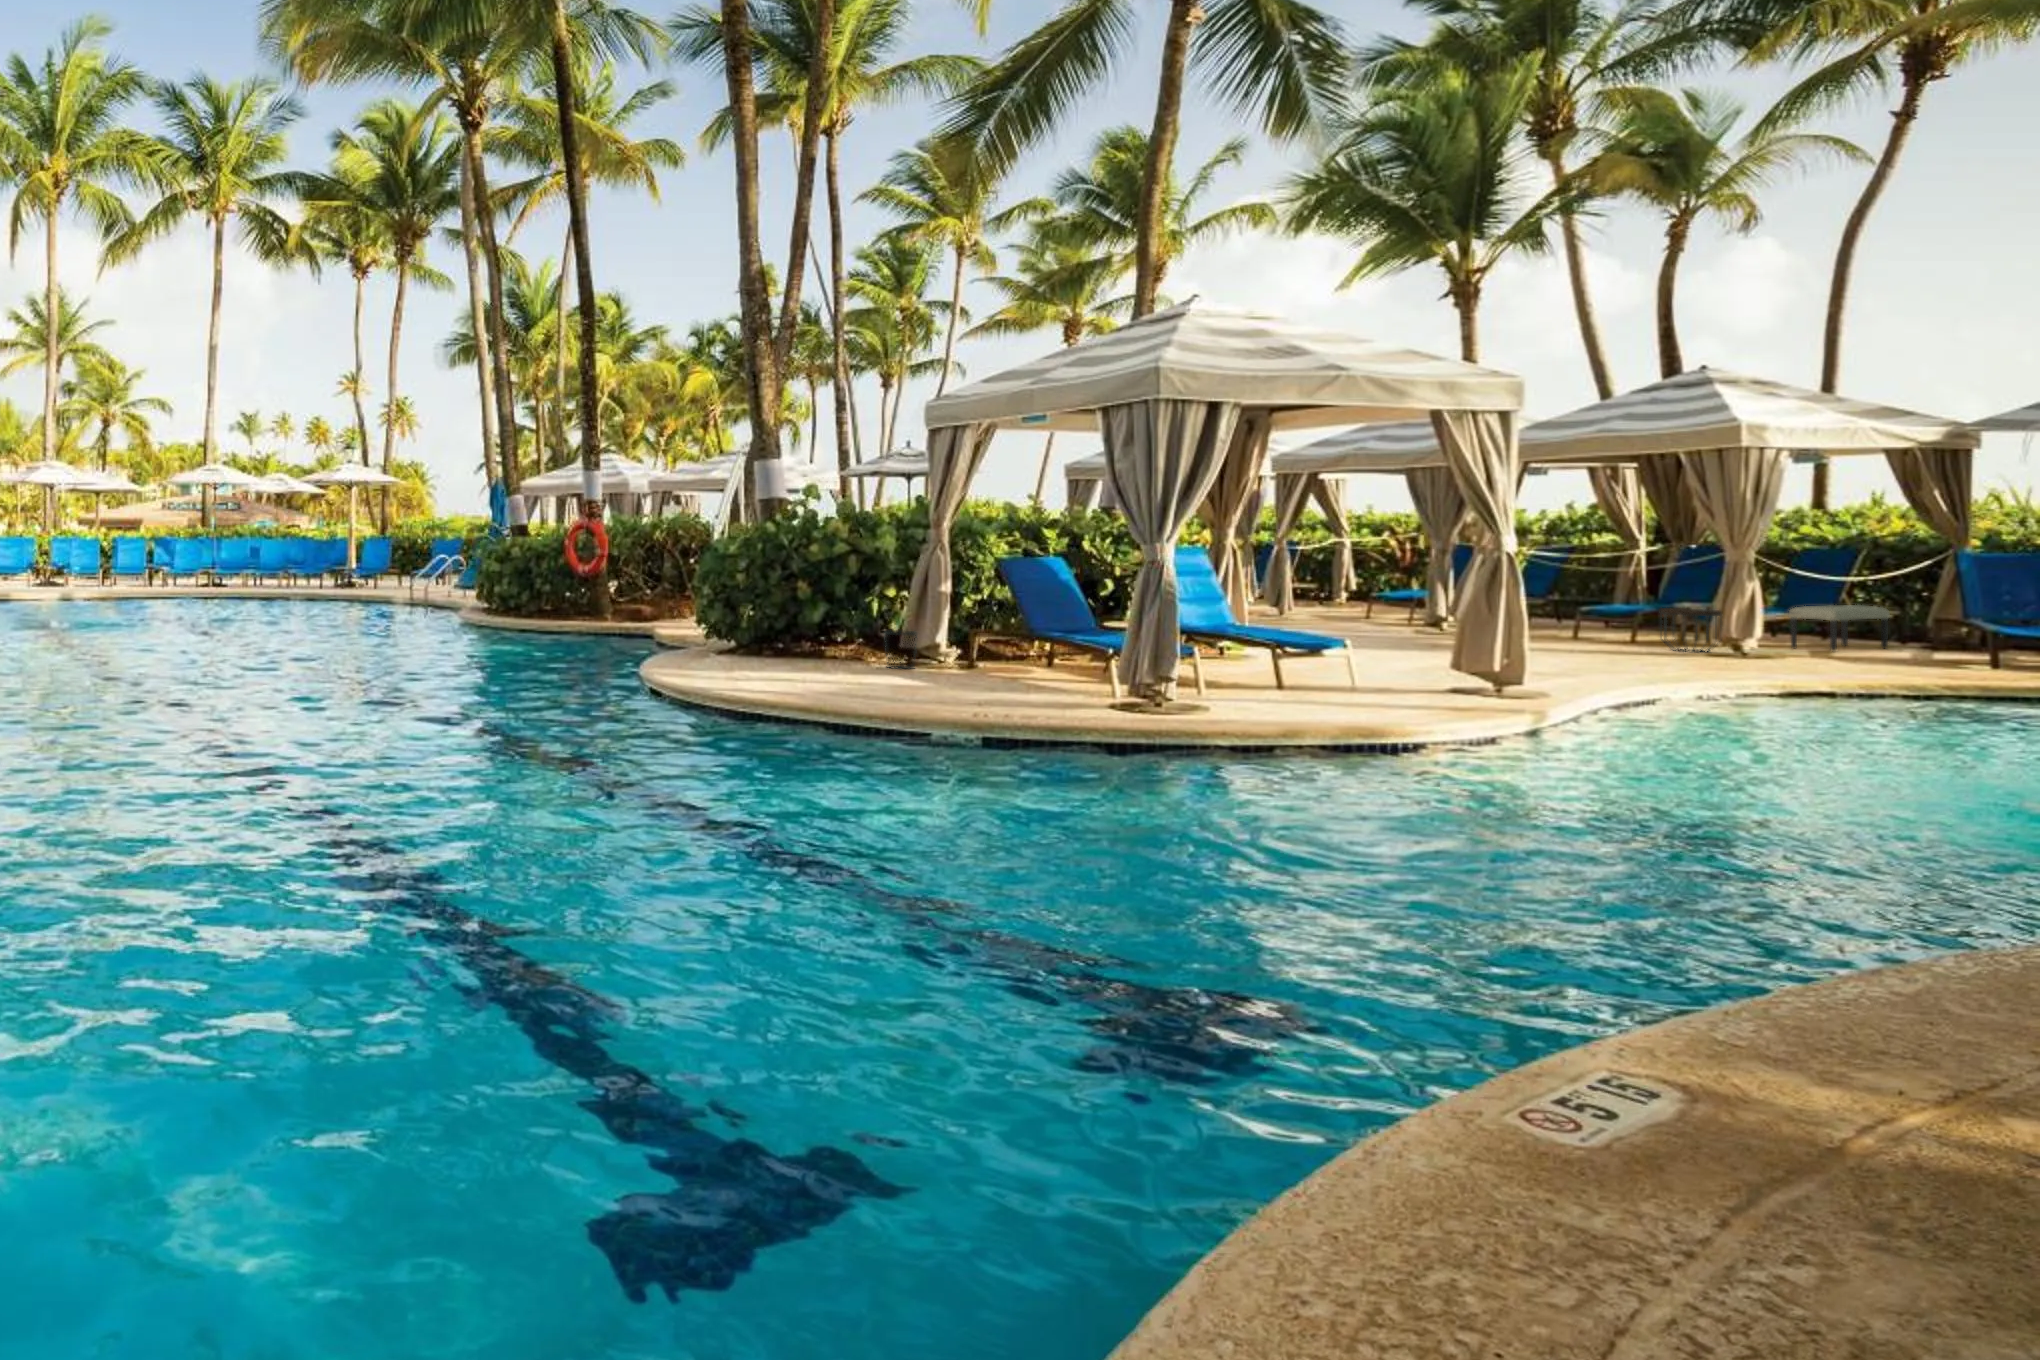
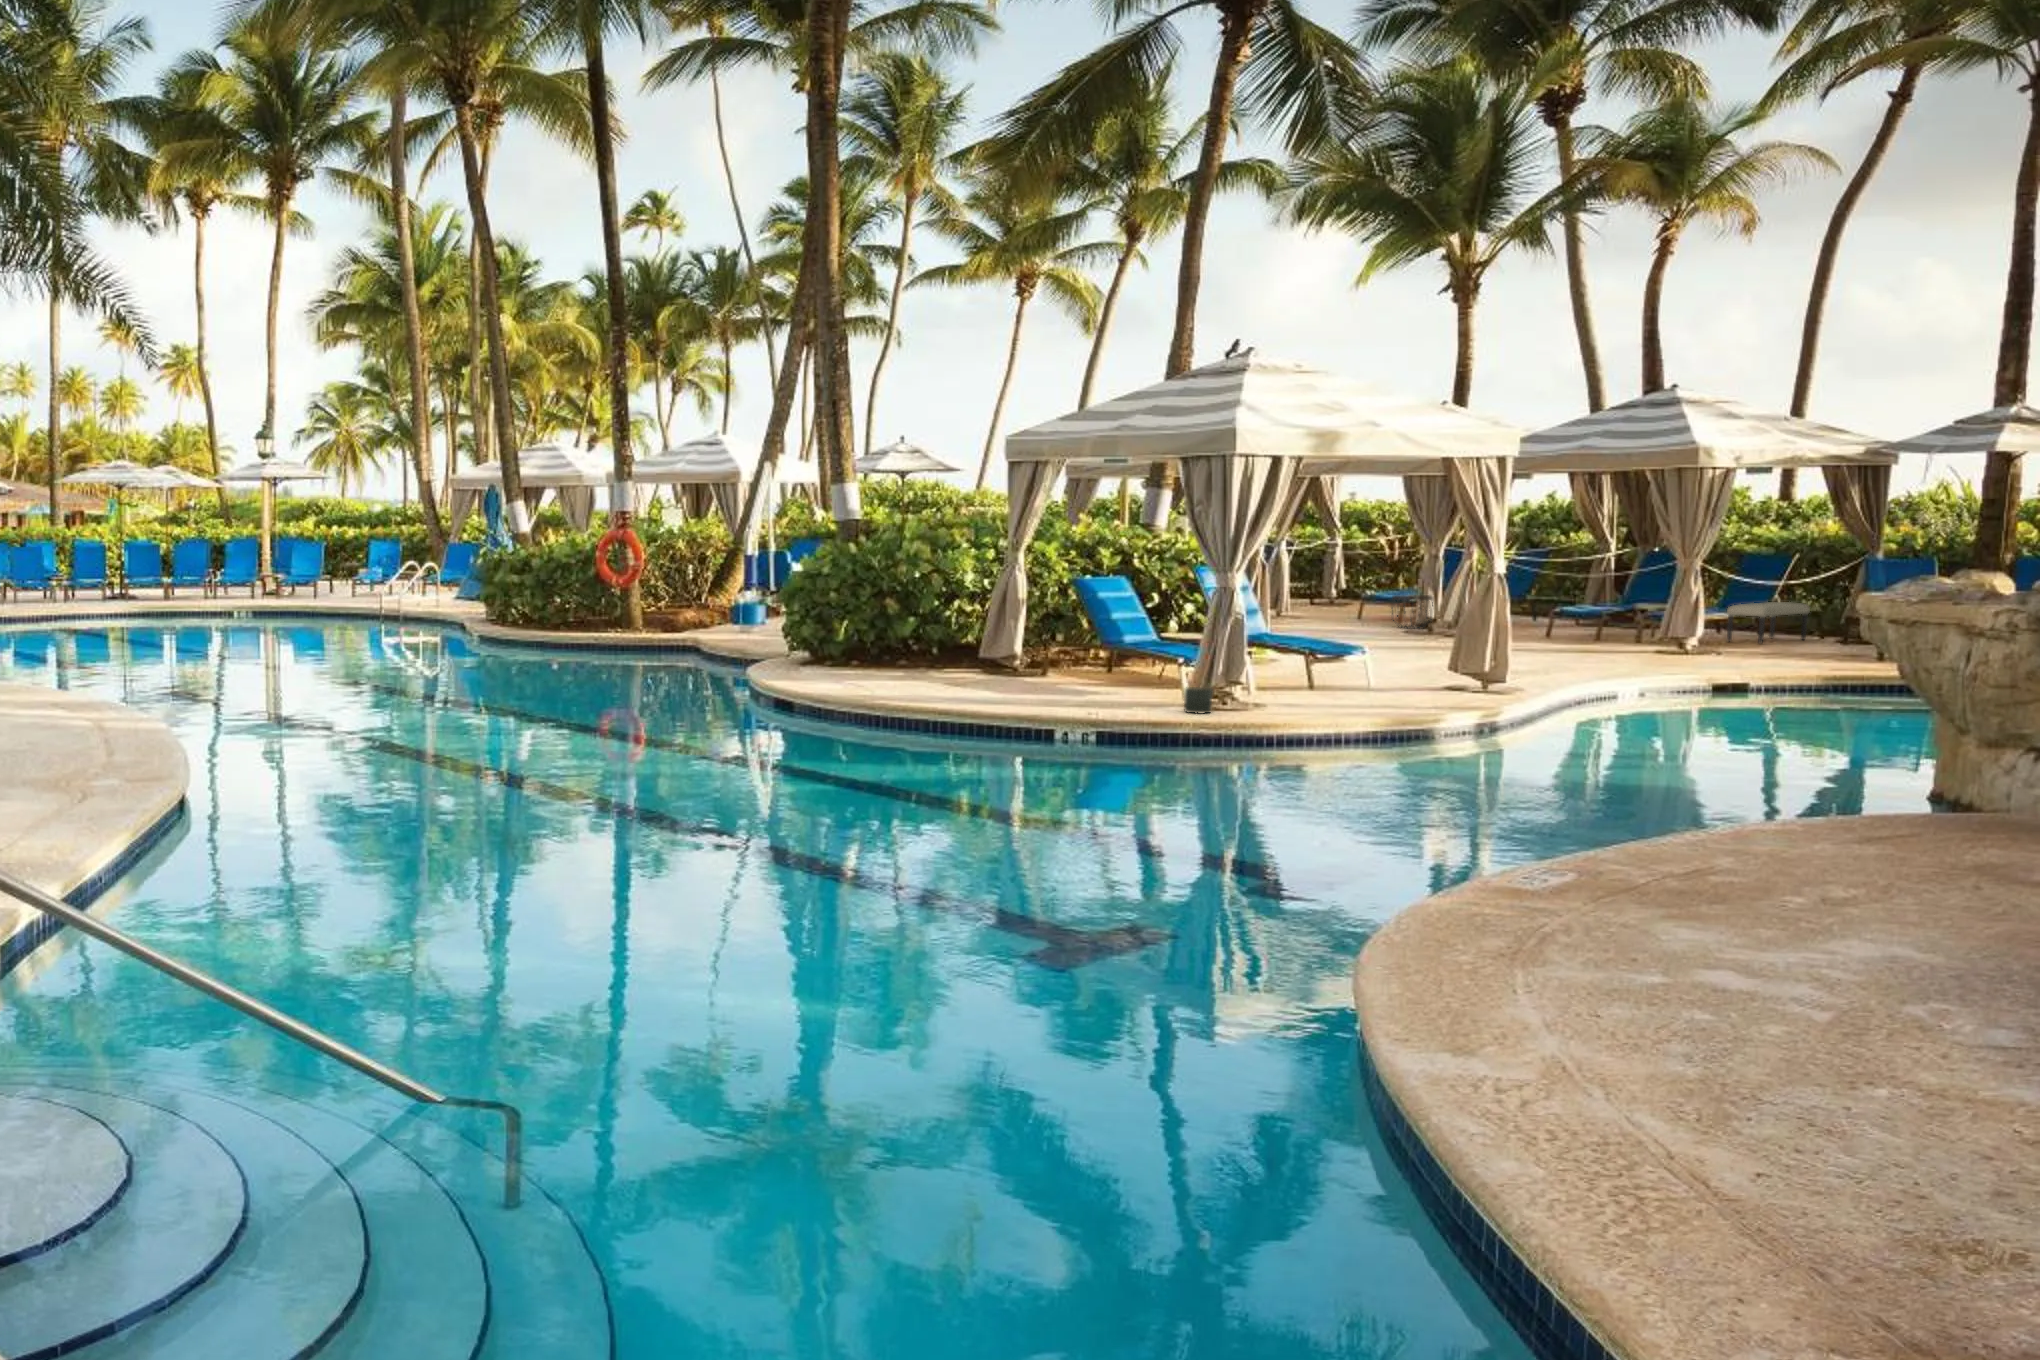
side table: present [1660,608,1722,653] -> present [1392,595,1434,628]
waste bin: present [884,630,917,669] -> none [966,647,997,682]
planter: none [1111,679,1145,711] -> present [1184,687,1212,714]

